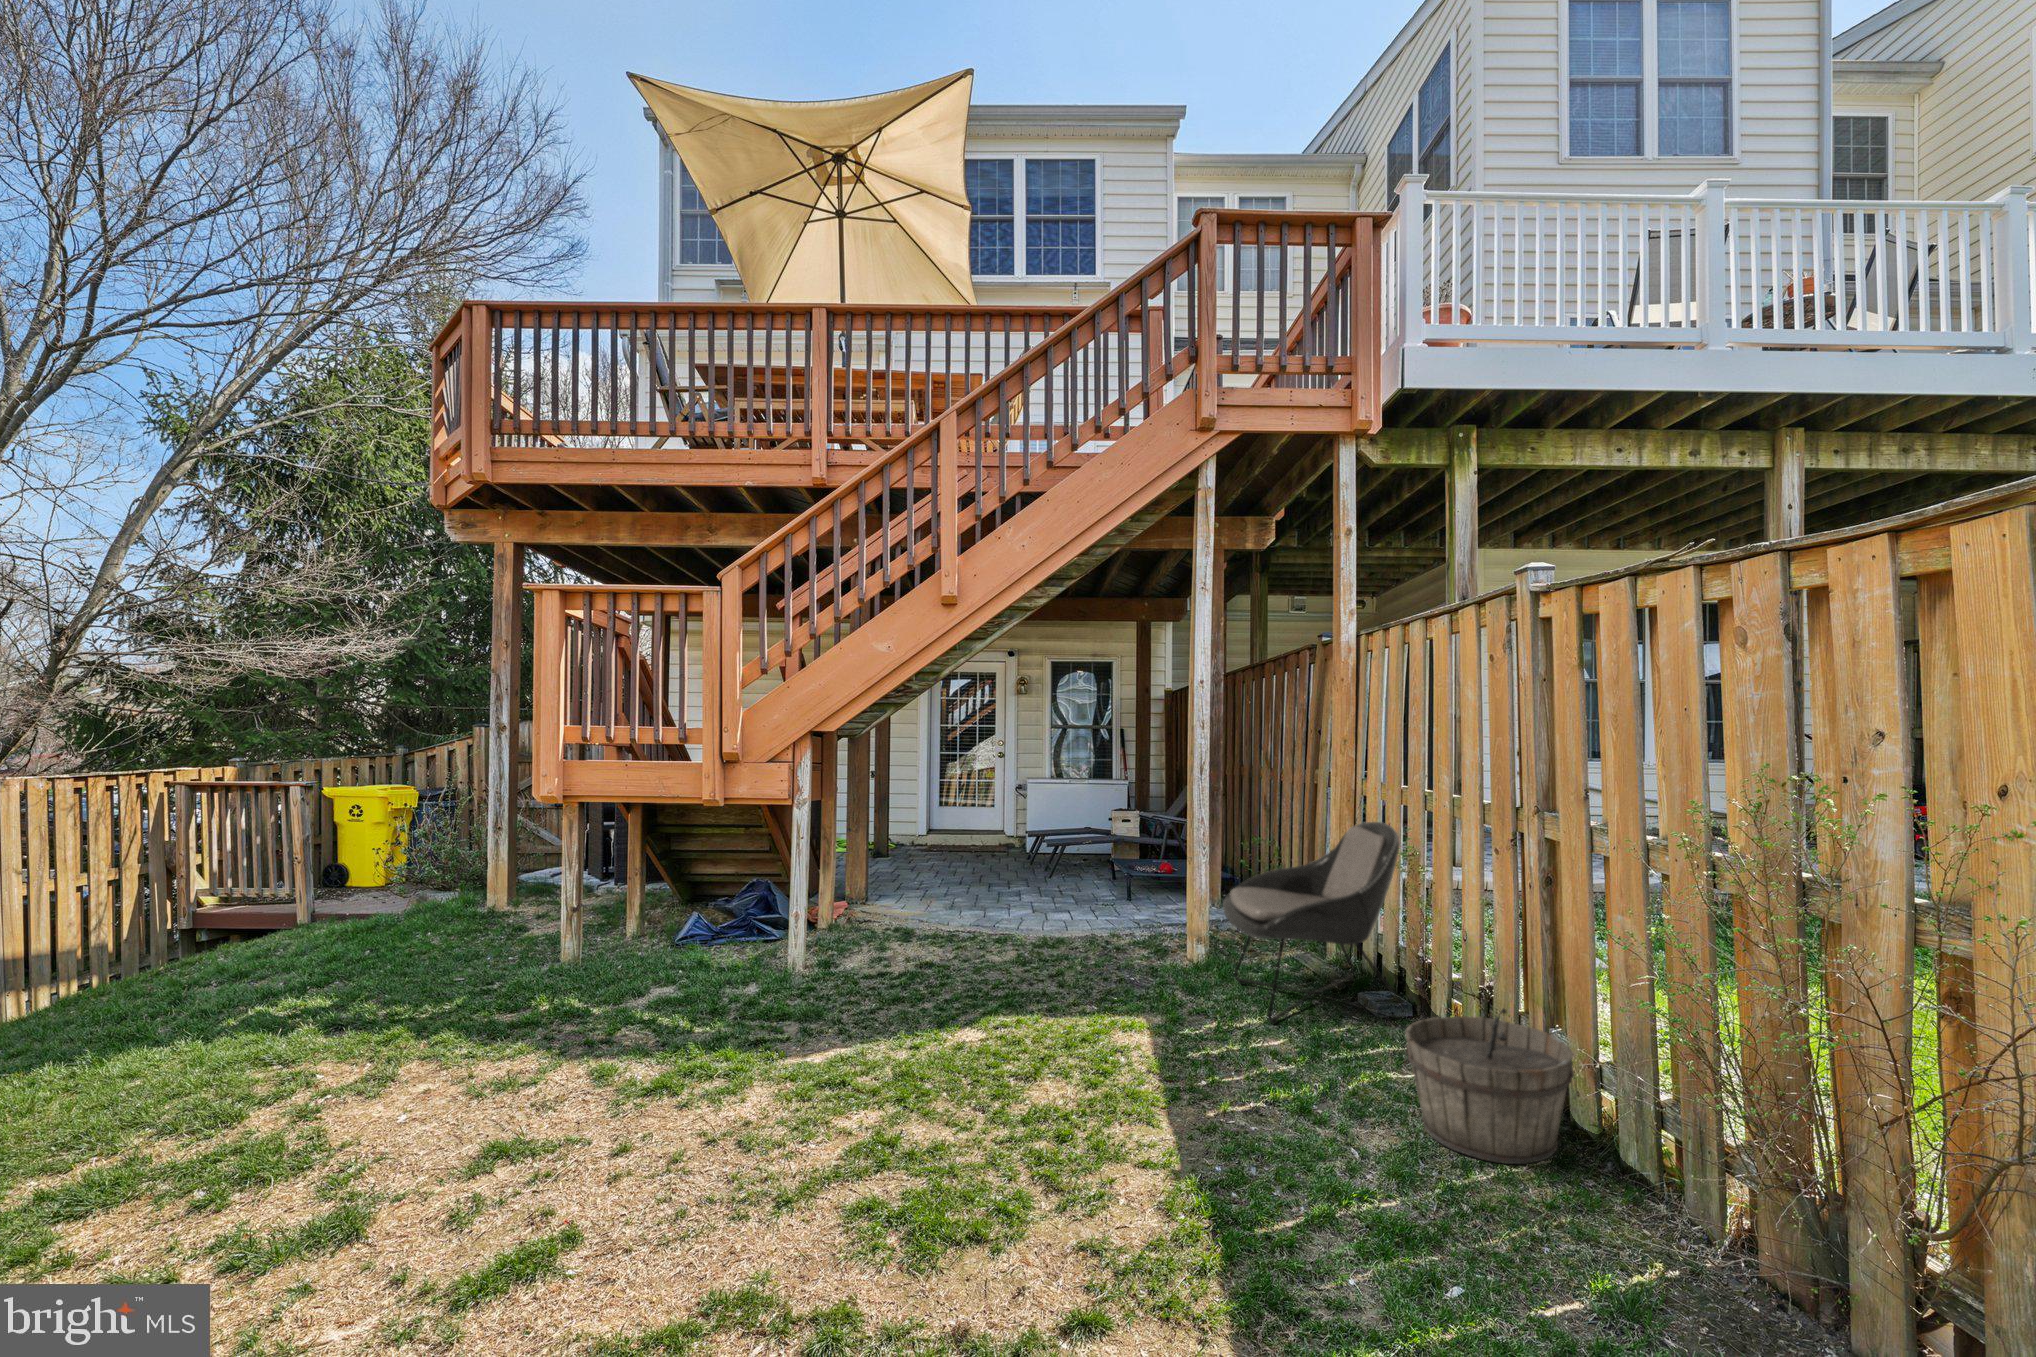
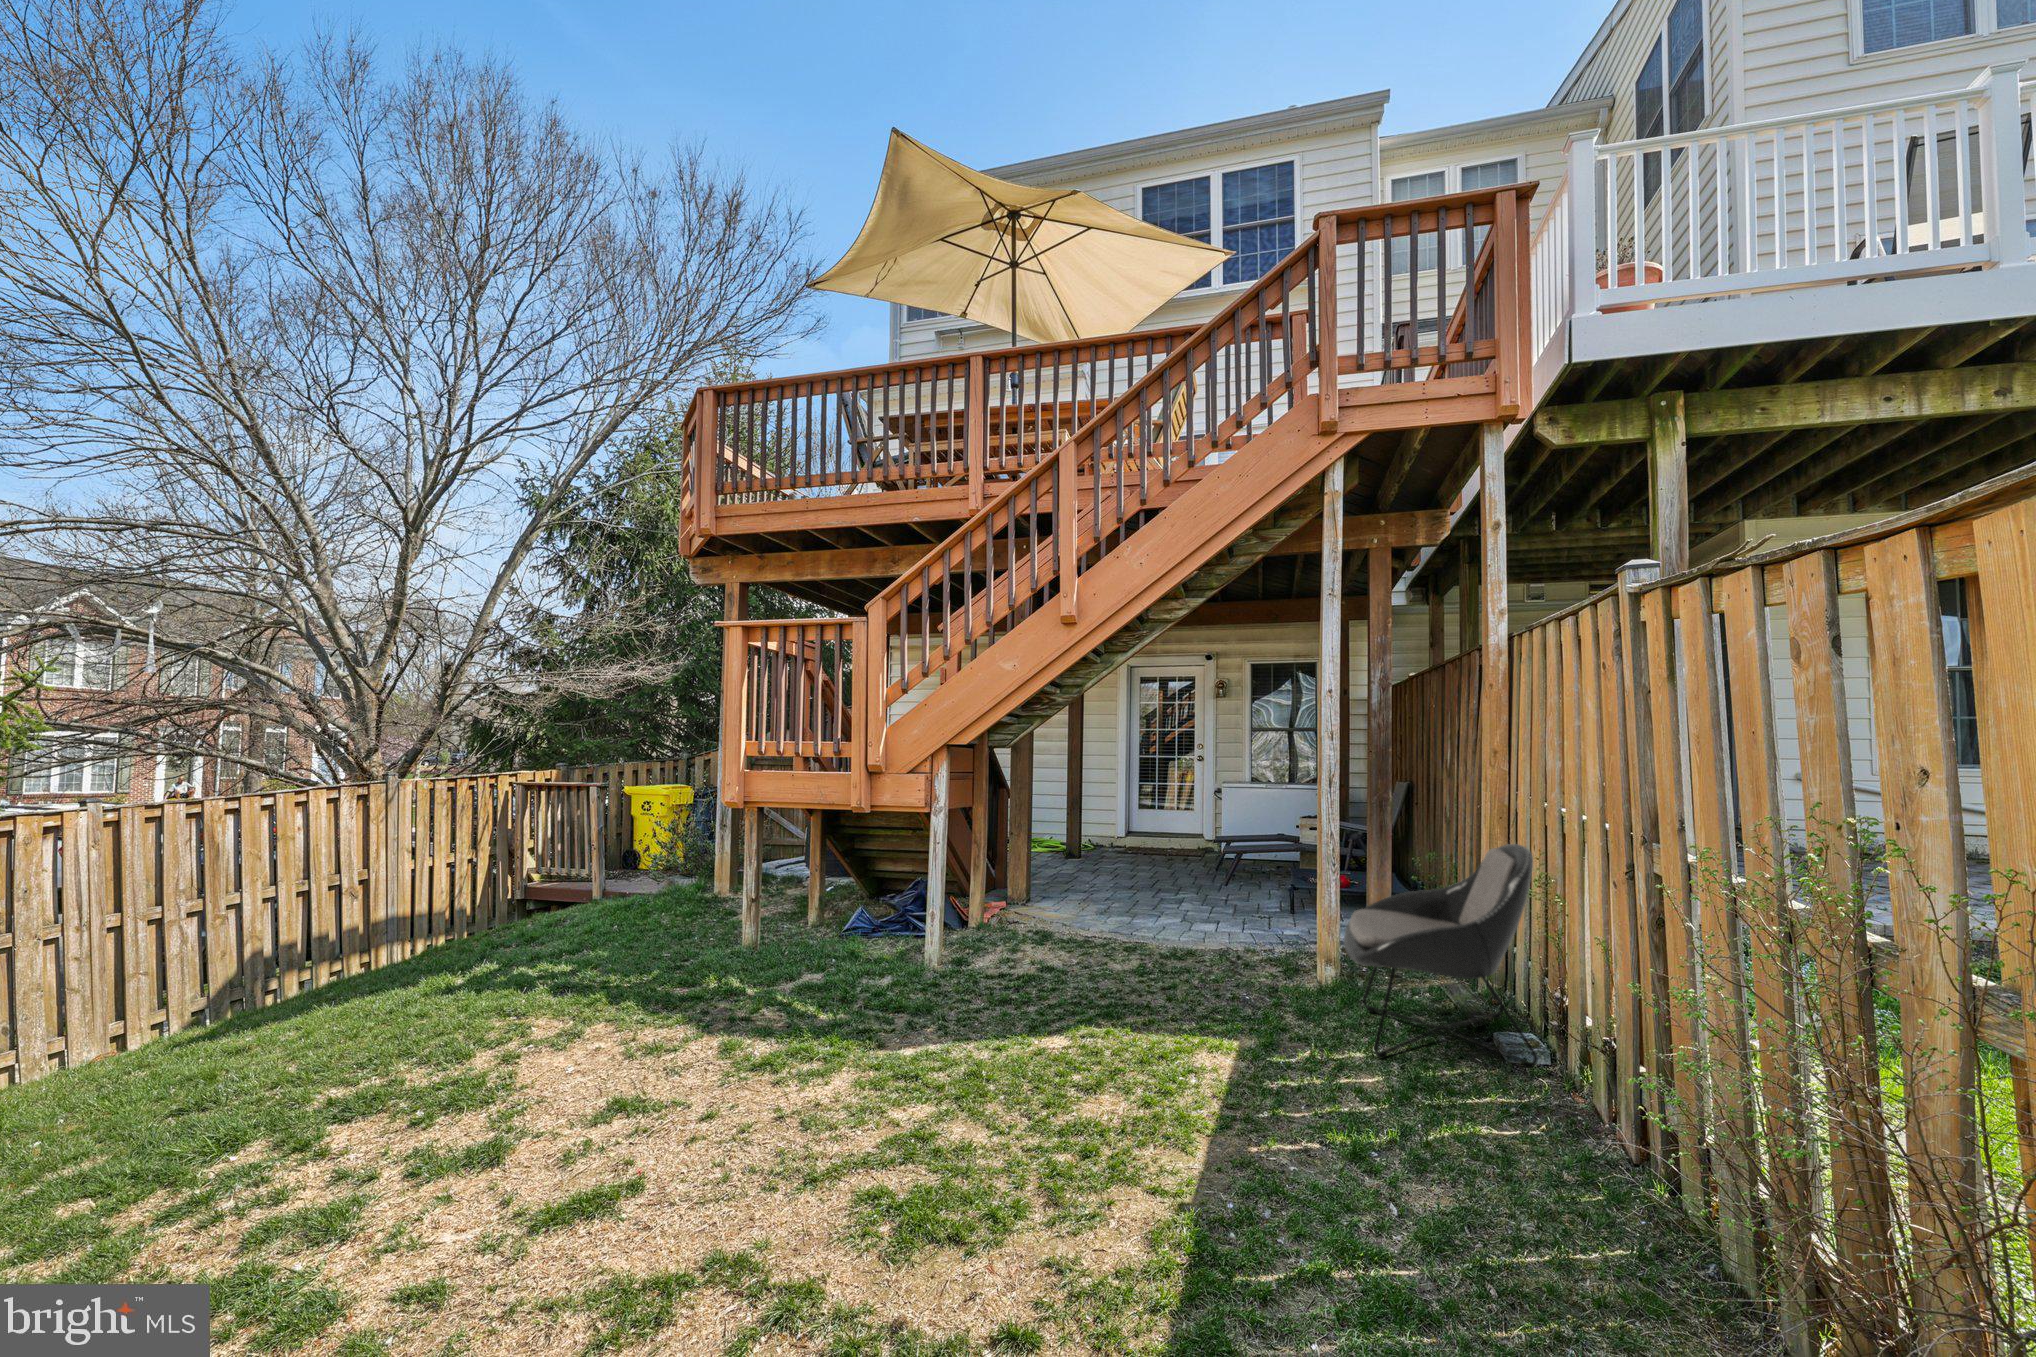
wooden bucket: present [1404,1009,1576,1164] -> none [1453,1067,1659,1249]

